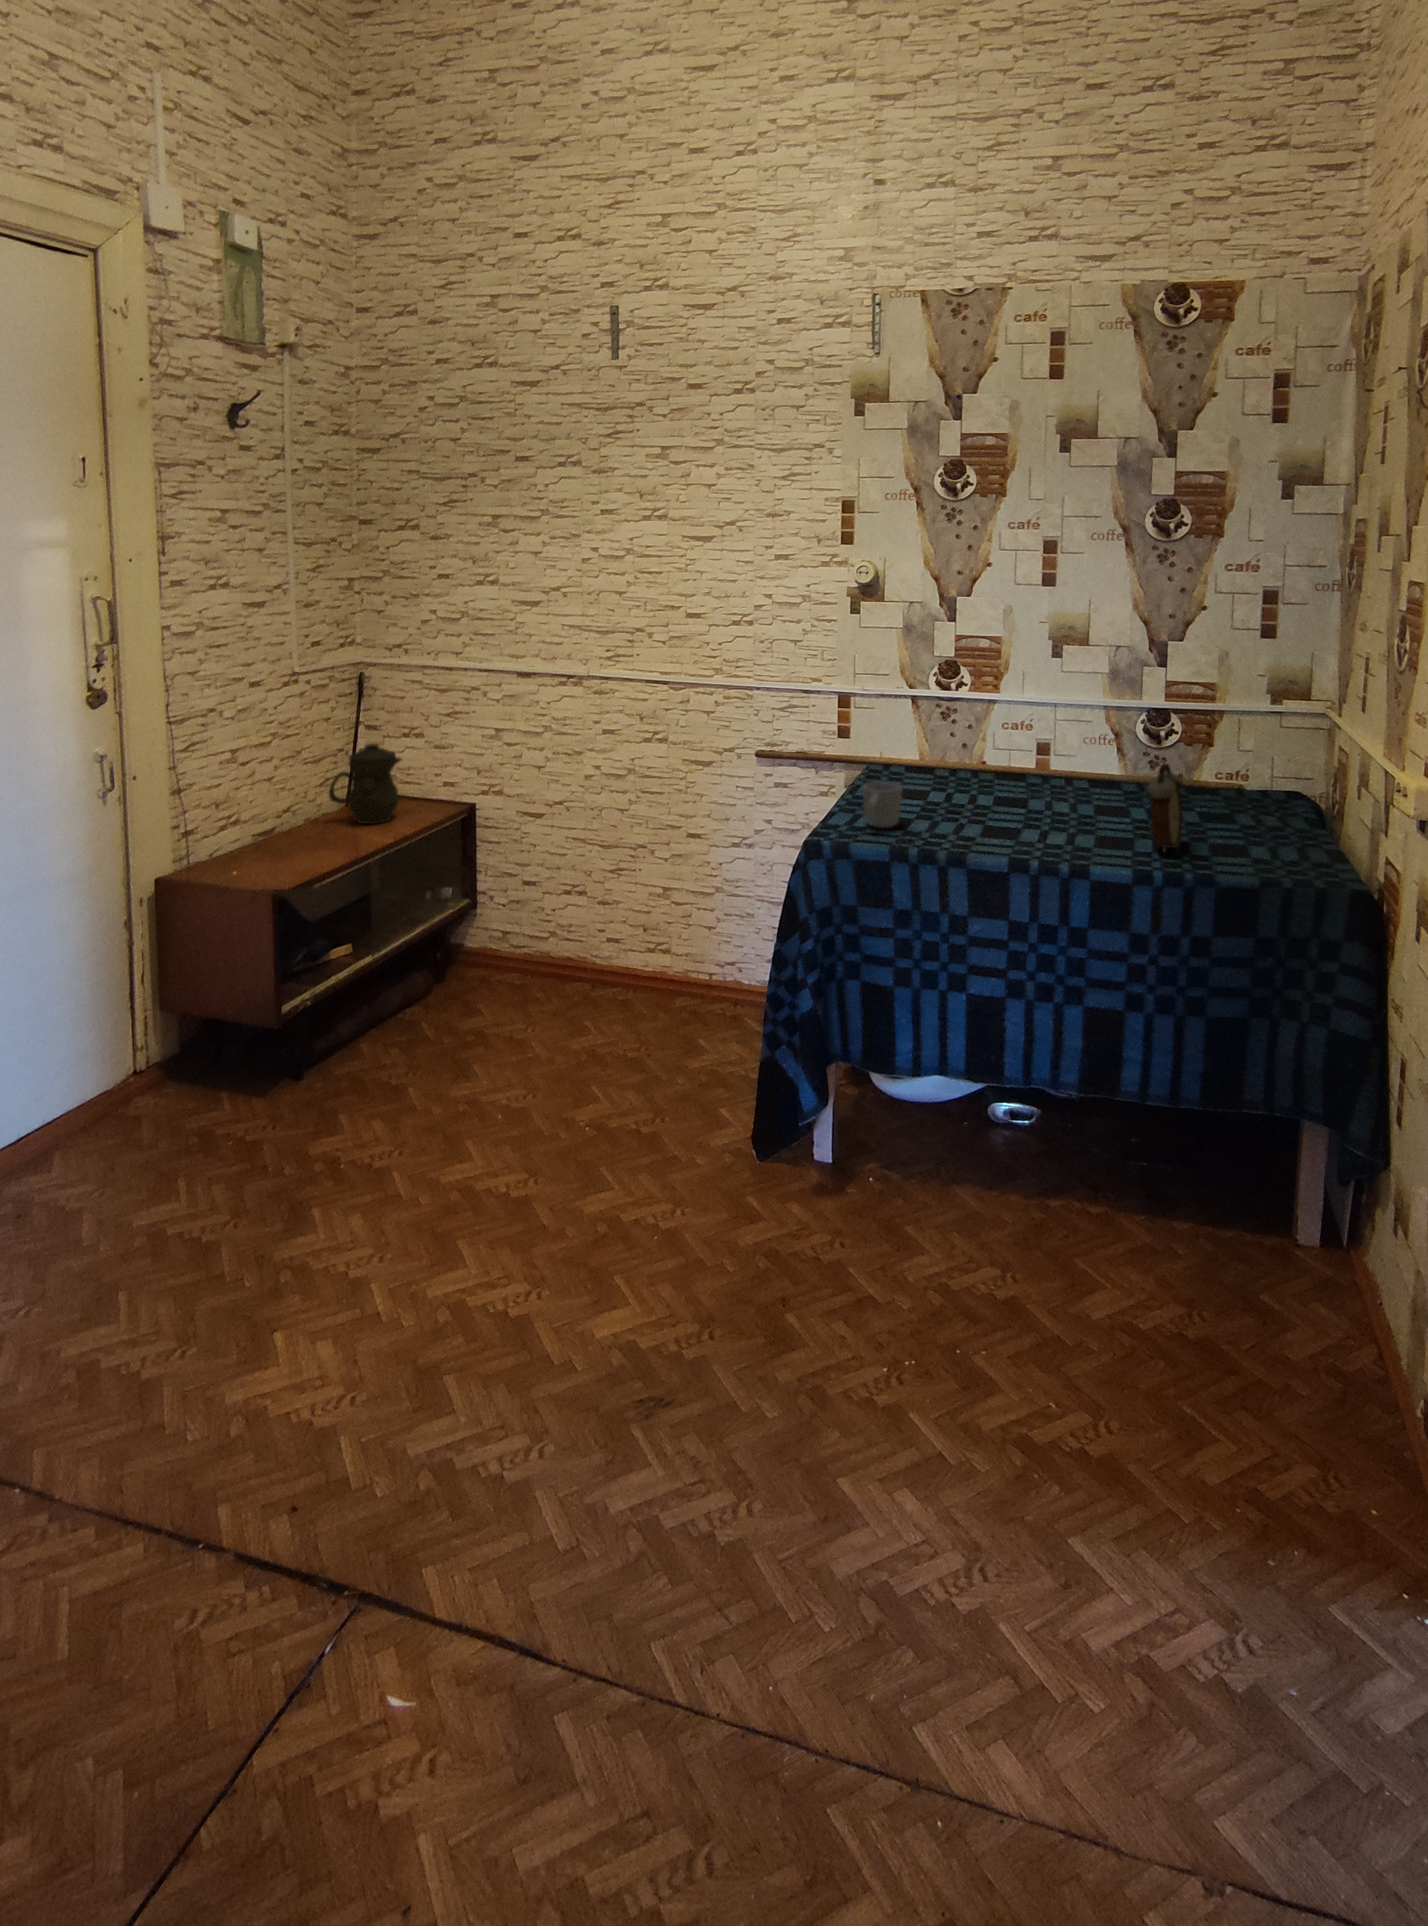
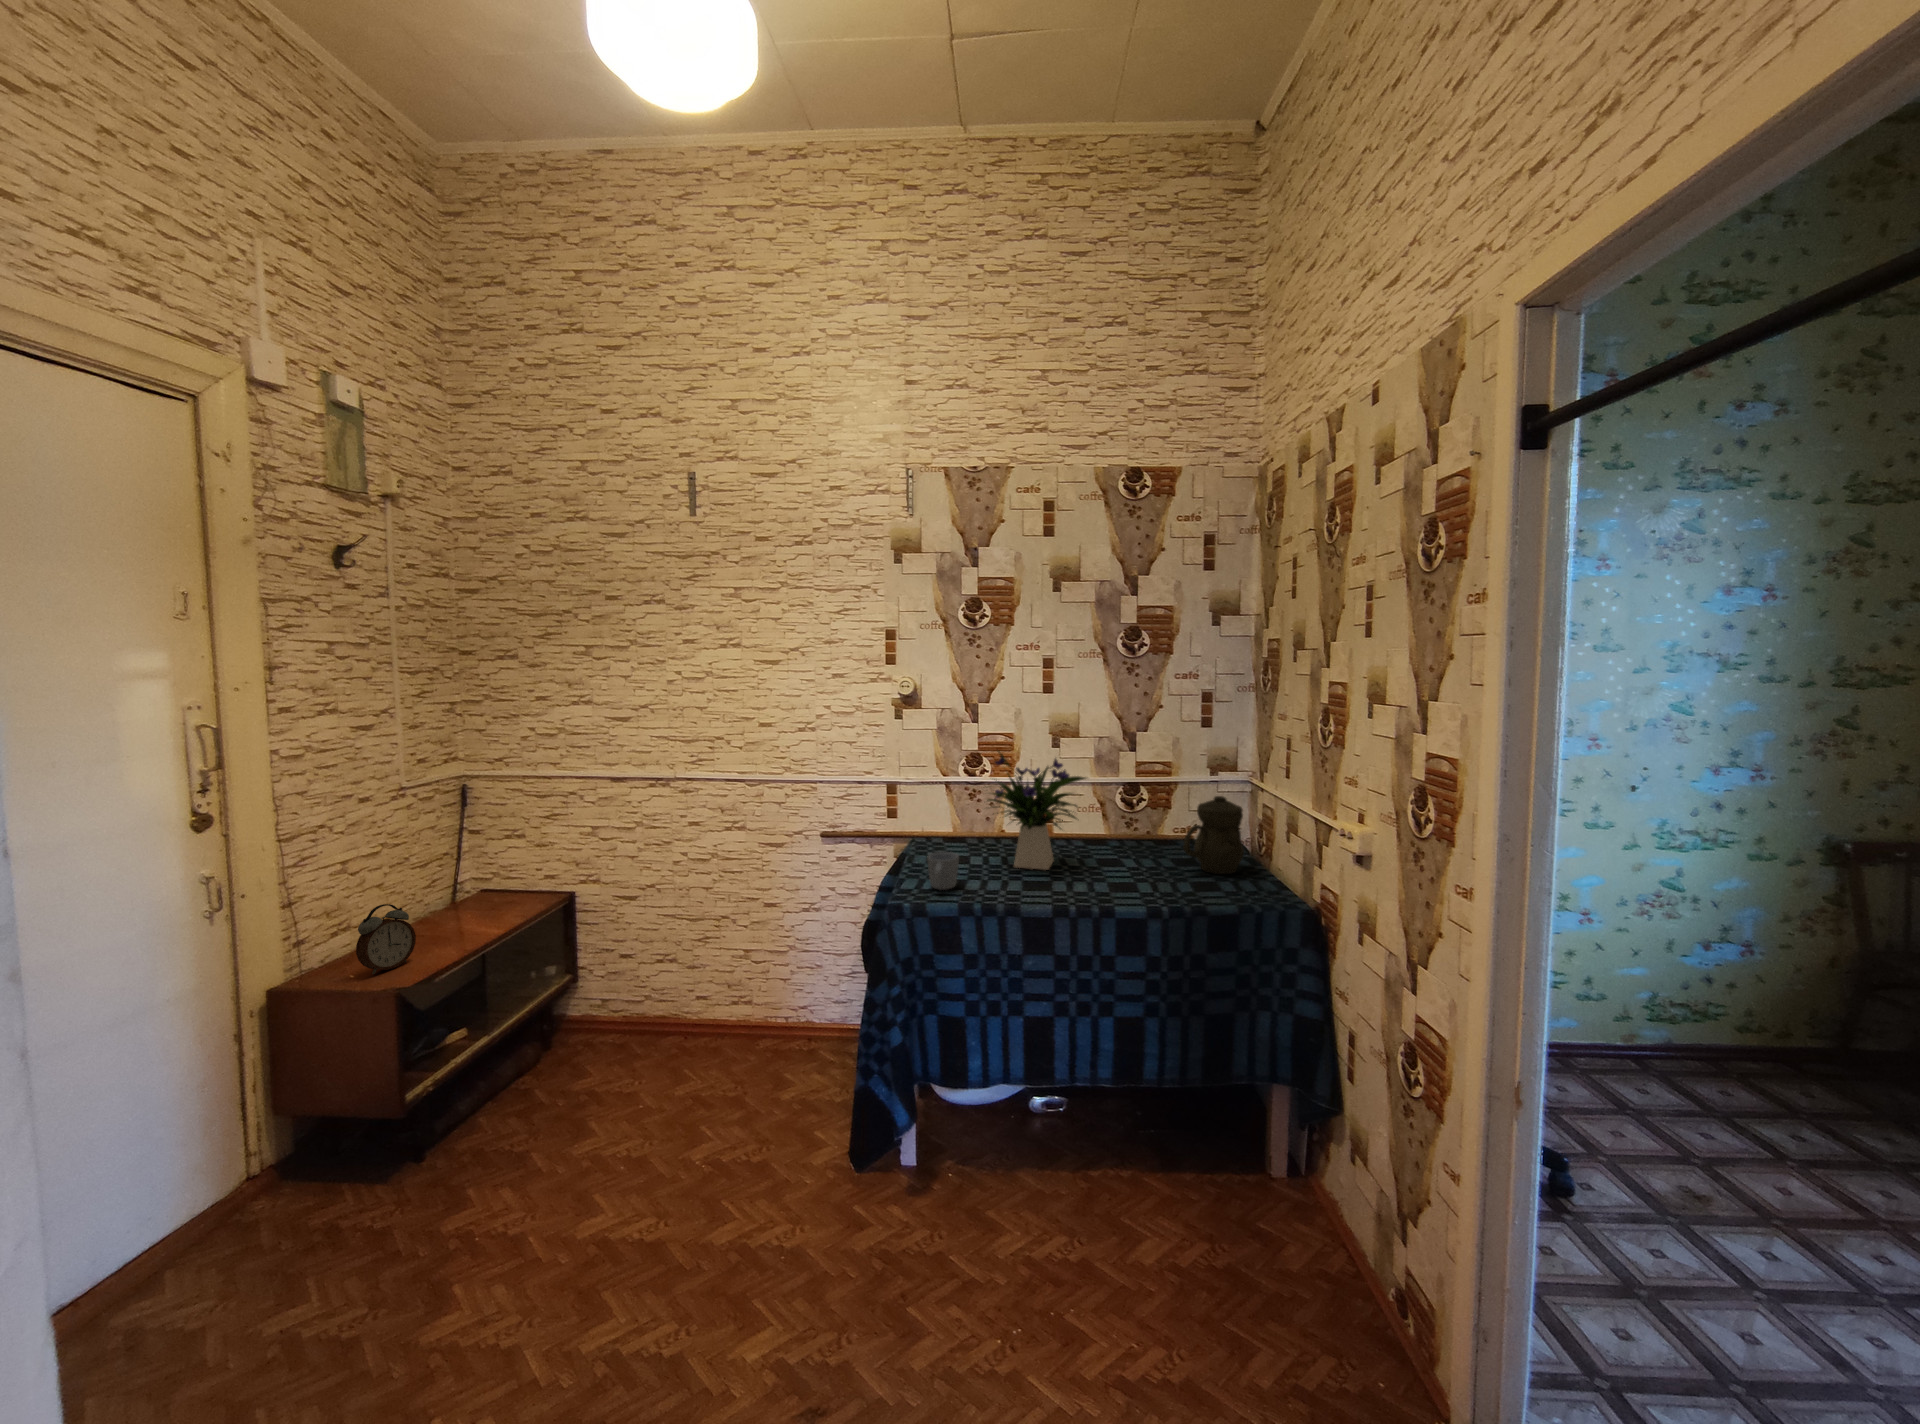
flower arrangement: none [938,656,1087,816] -> present [987,751,1086,870]
teapot: present [329,744,401,824] -> present [1183,796,1244,874]
alarm clock: present [1148,763,1183,851] -> present [356,904,416,974]

